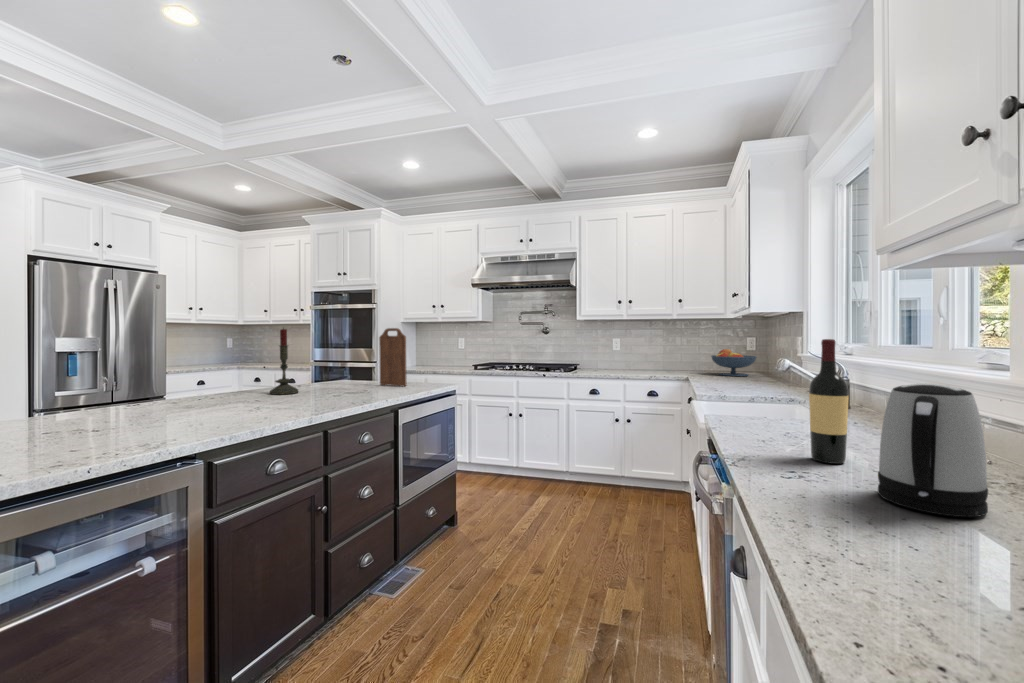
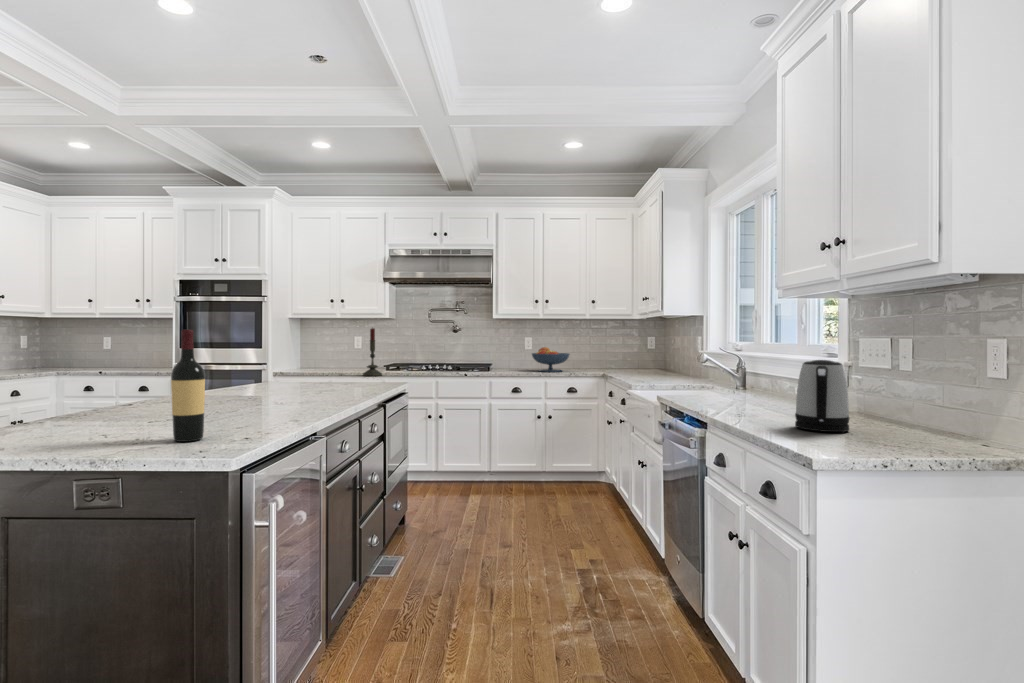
cutting board: present [379,328,407,386] -> none [315,324,348,386]
candle: present [270,329,298,395] -> present [363,328,382,376]
wine bottle: present [809,339,849,464] -> present [171,330,205,442]
fruit bowl: present [711,349,756,376] -> present [532,347,570,372]

